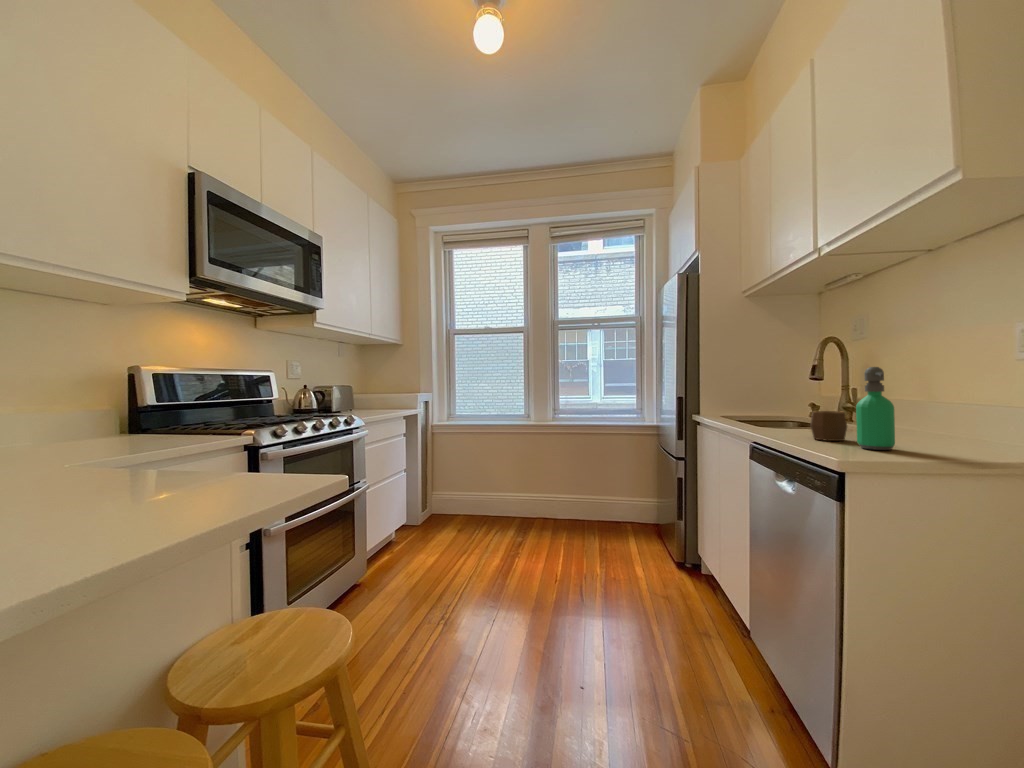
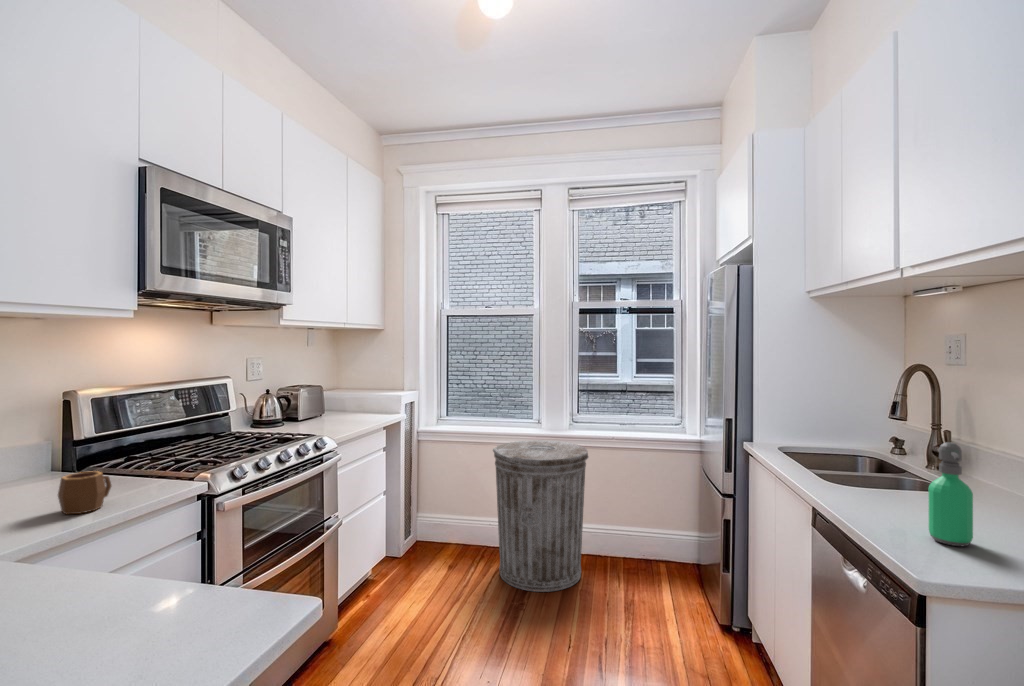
mug: present [810,411,847,441] -> present [58,471,111,514]
trash can: none [490,429,567,545] -> present [493,440,588,592]

